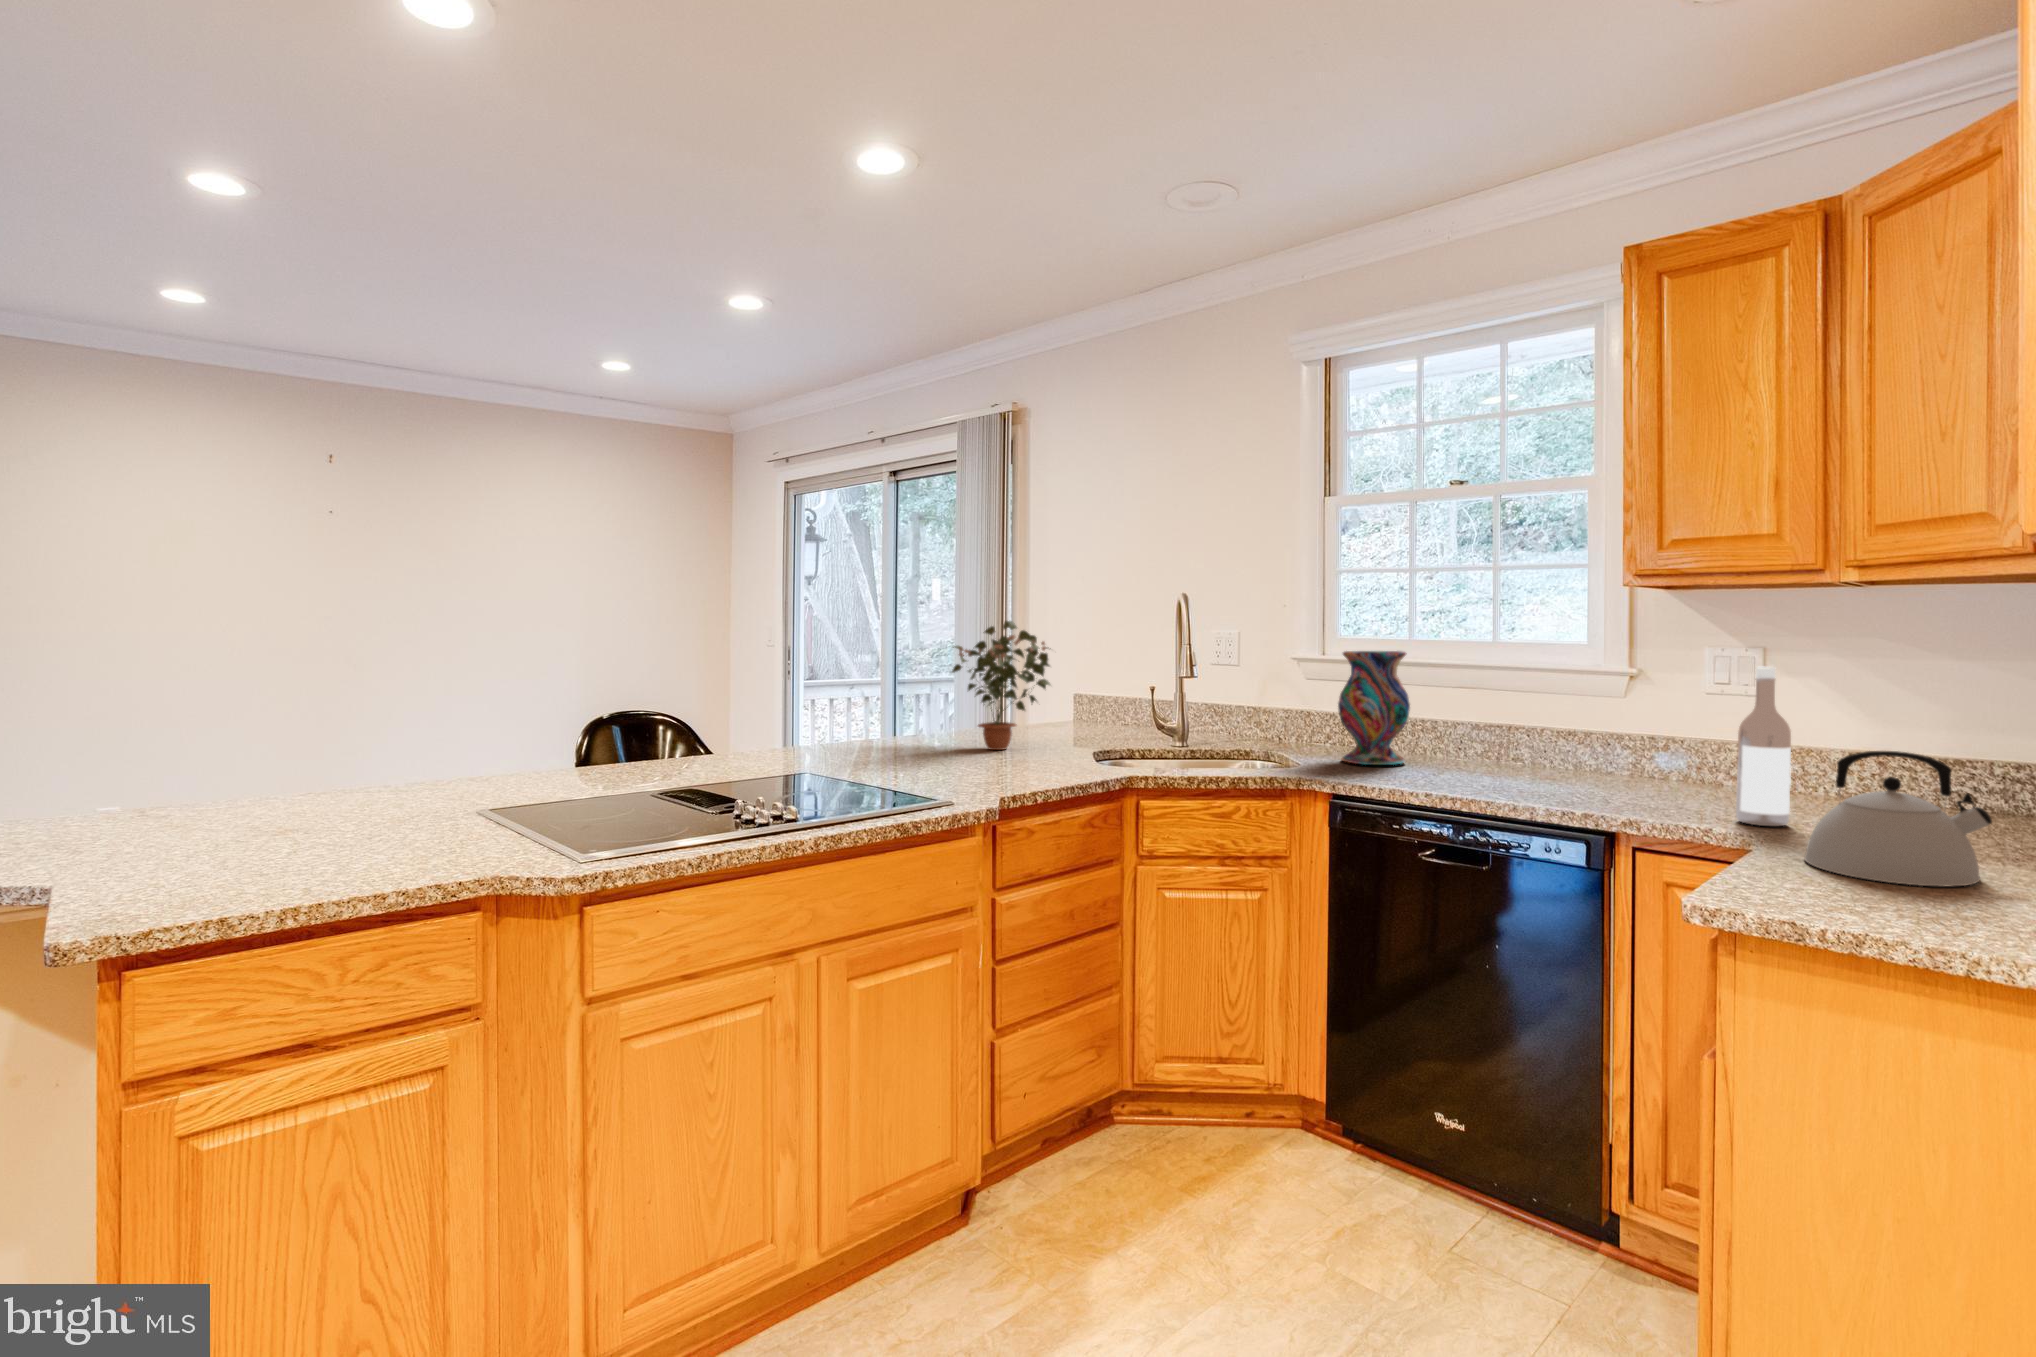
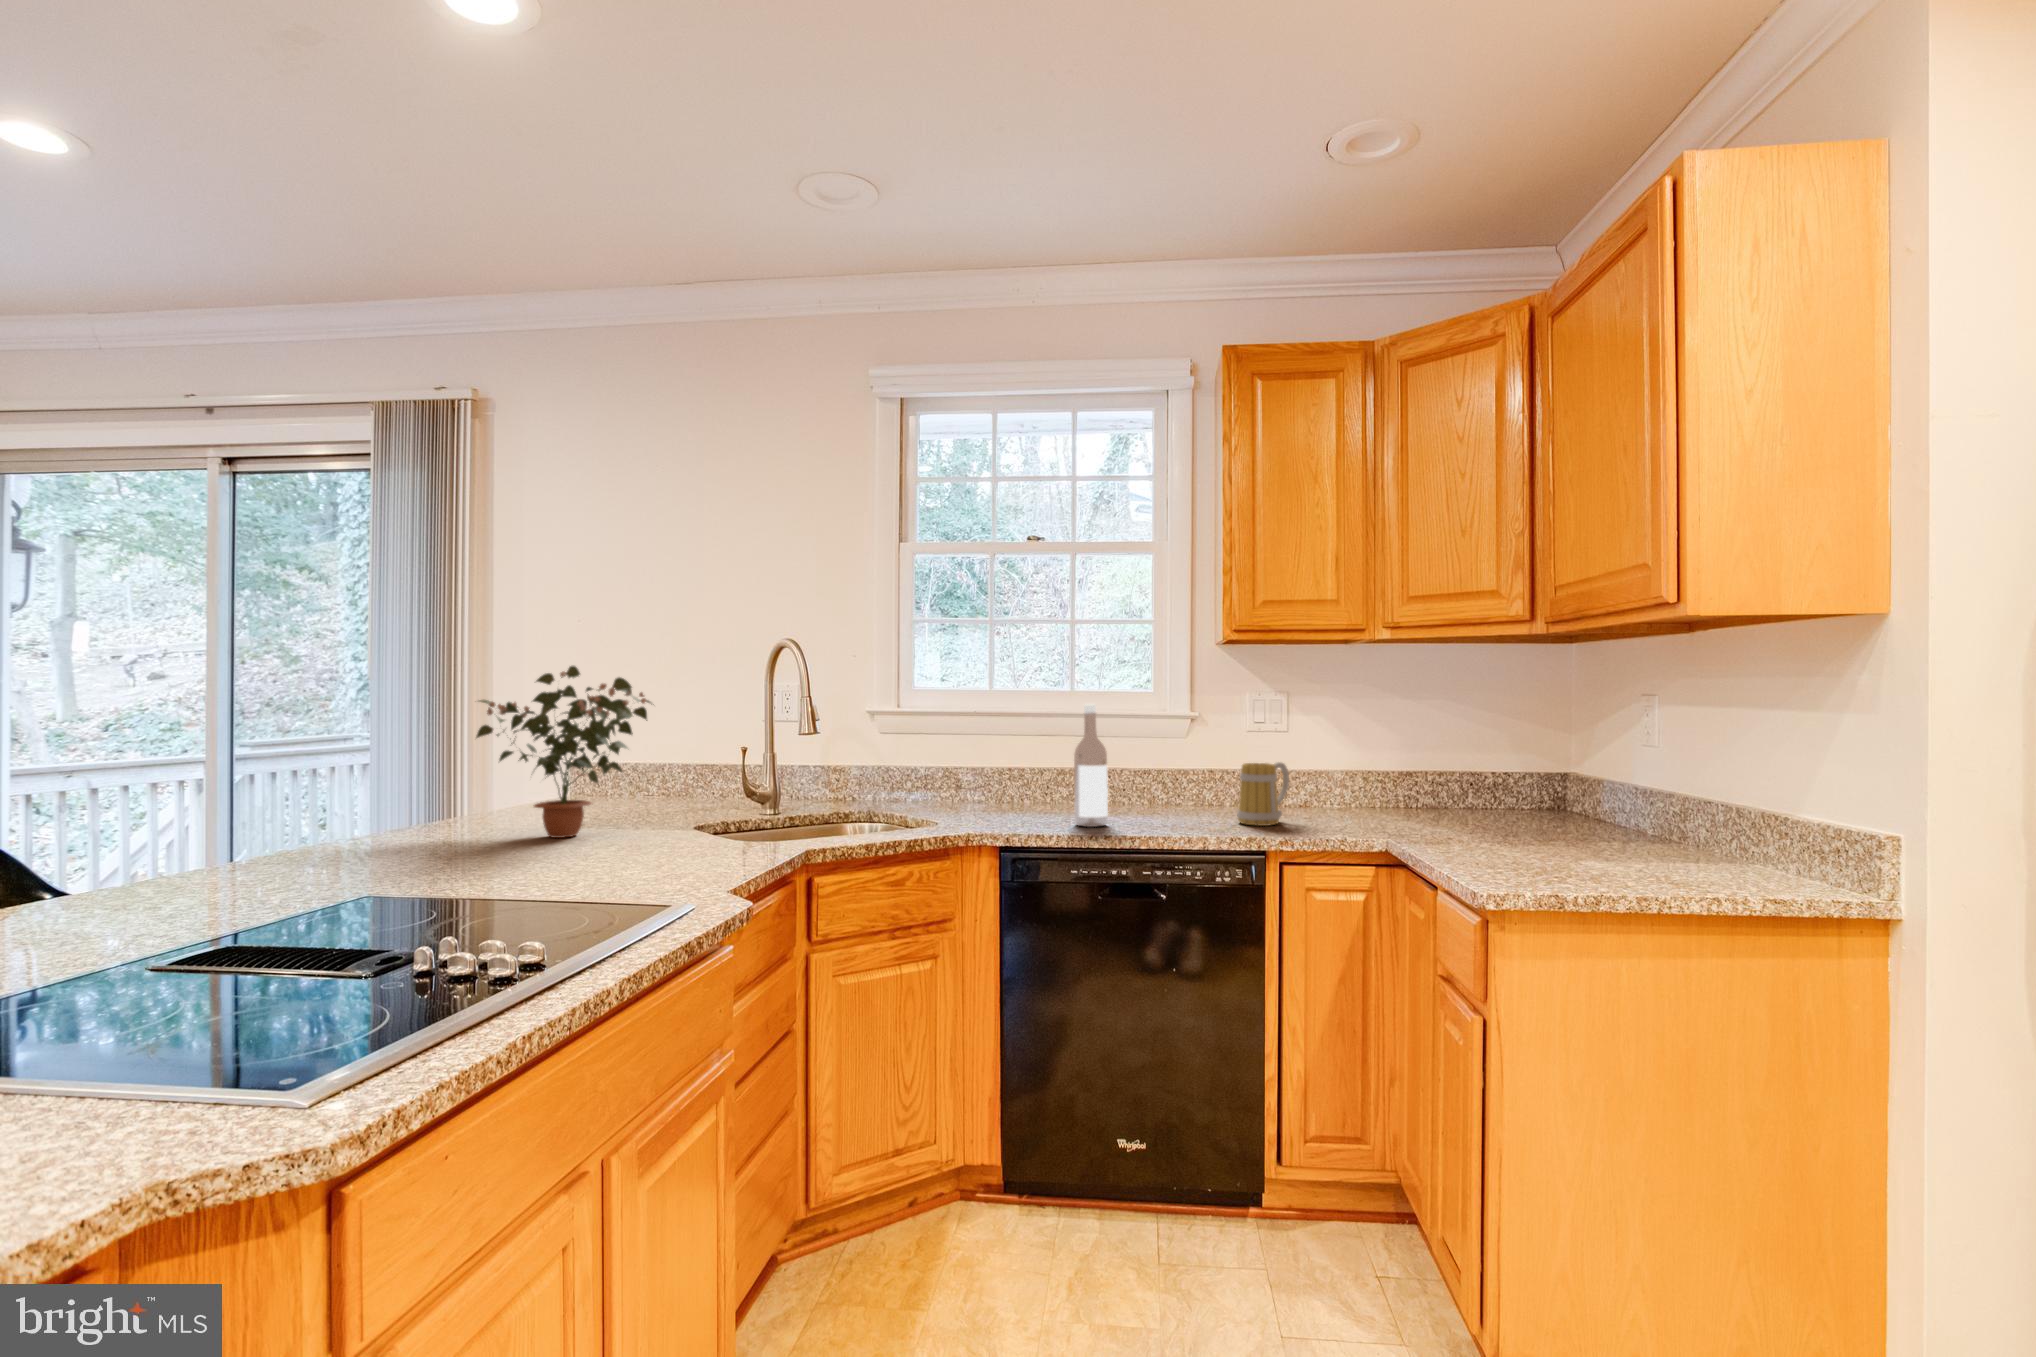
vase: present [1338,651,1410,765] -> none [963,701,1030,815]
wine bottle: present [1736,667,1791,826] -> present [1074,704,1108,827]
mug: none [1613,731,1697,806] -> present [1237,762,1289,826]
kettle: present [1804,751,1992,887] -> none [1443,762,1553,859]

